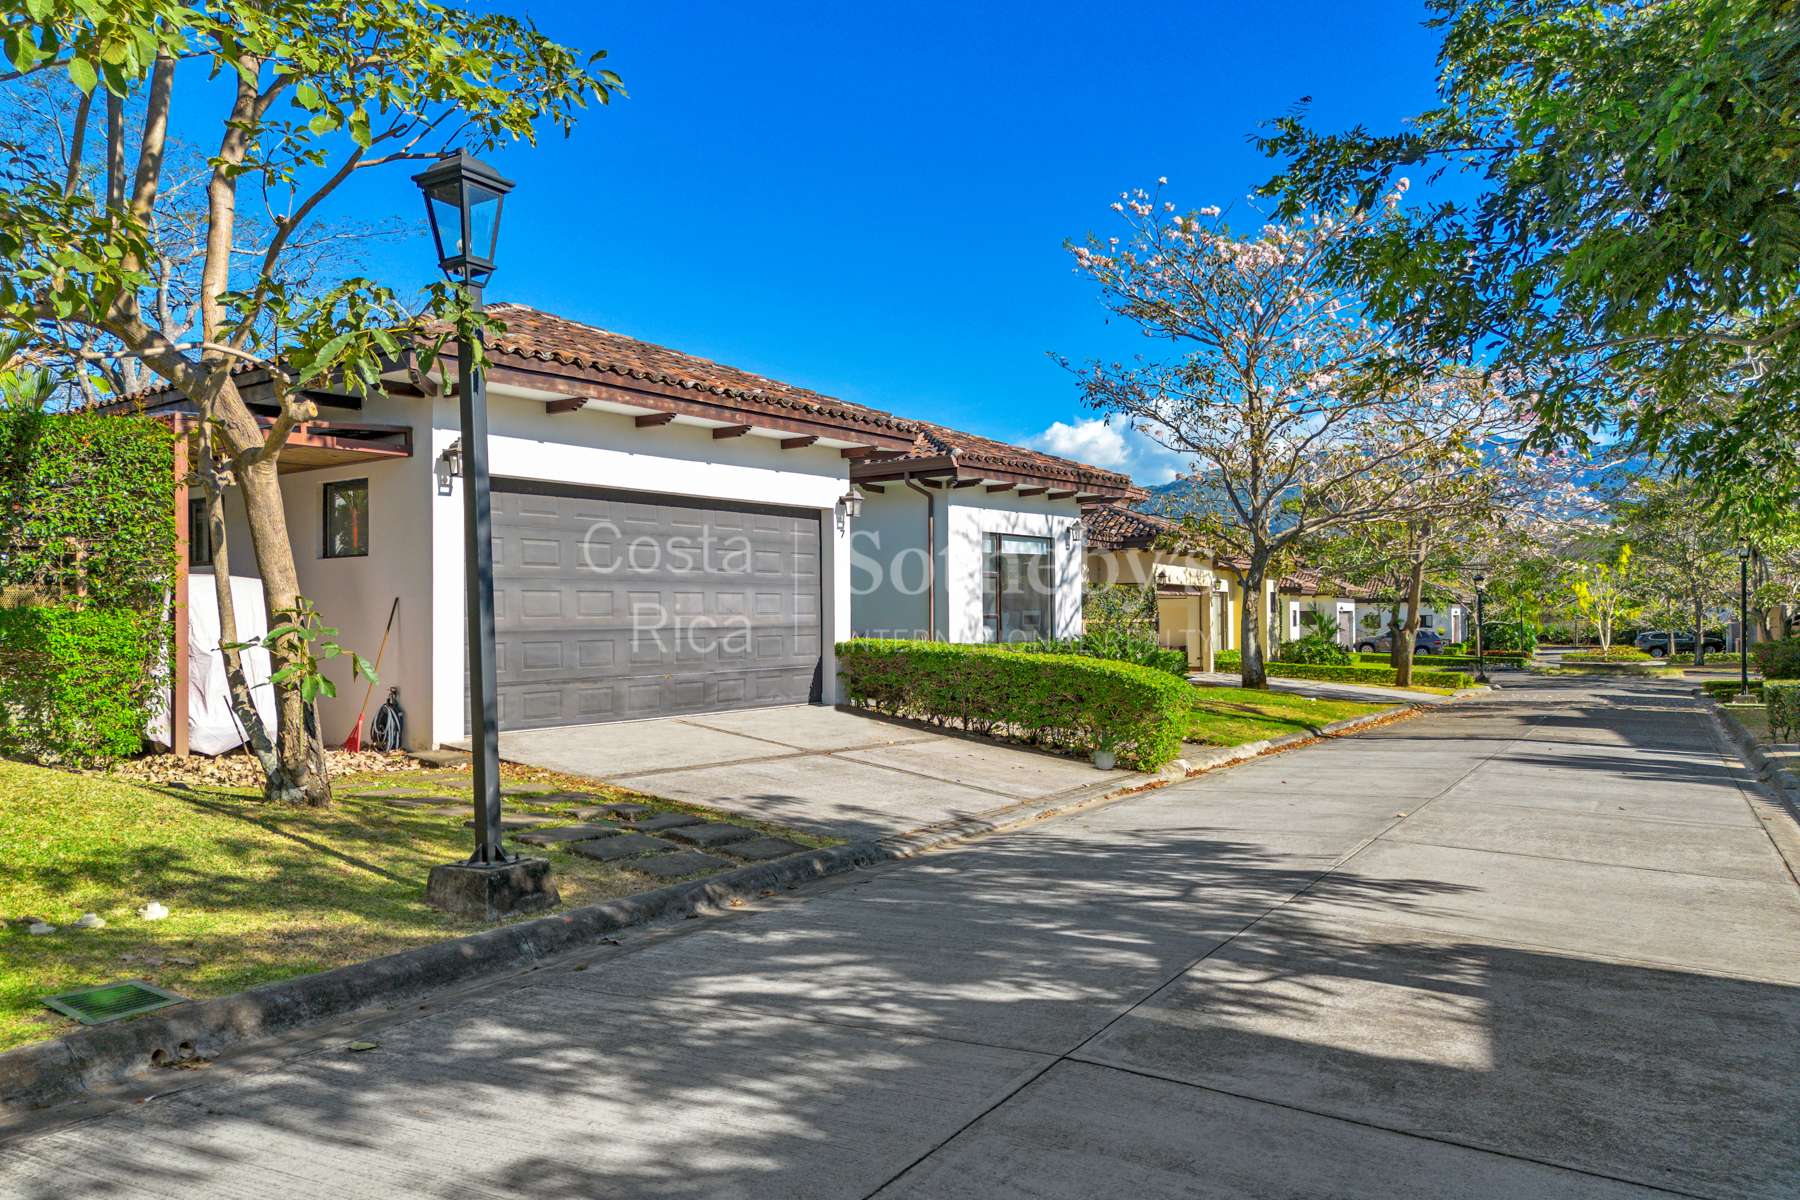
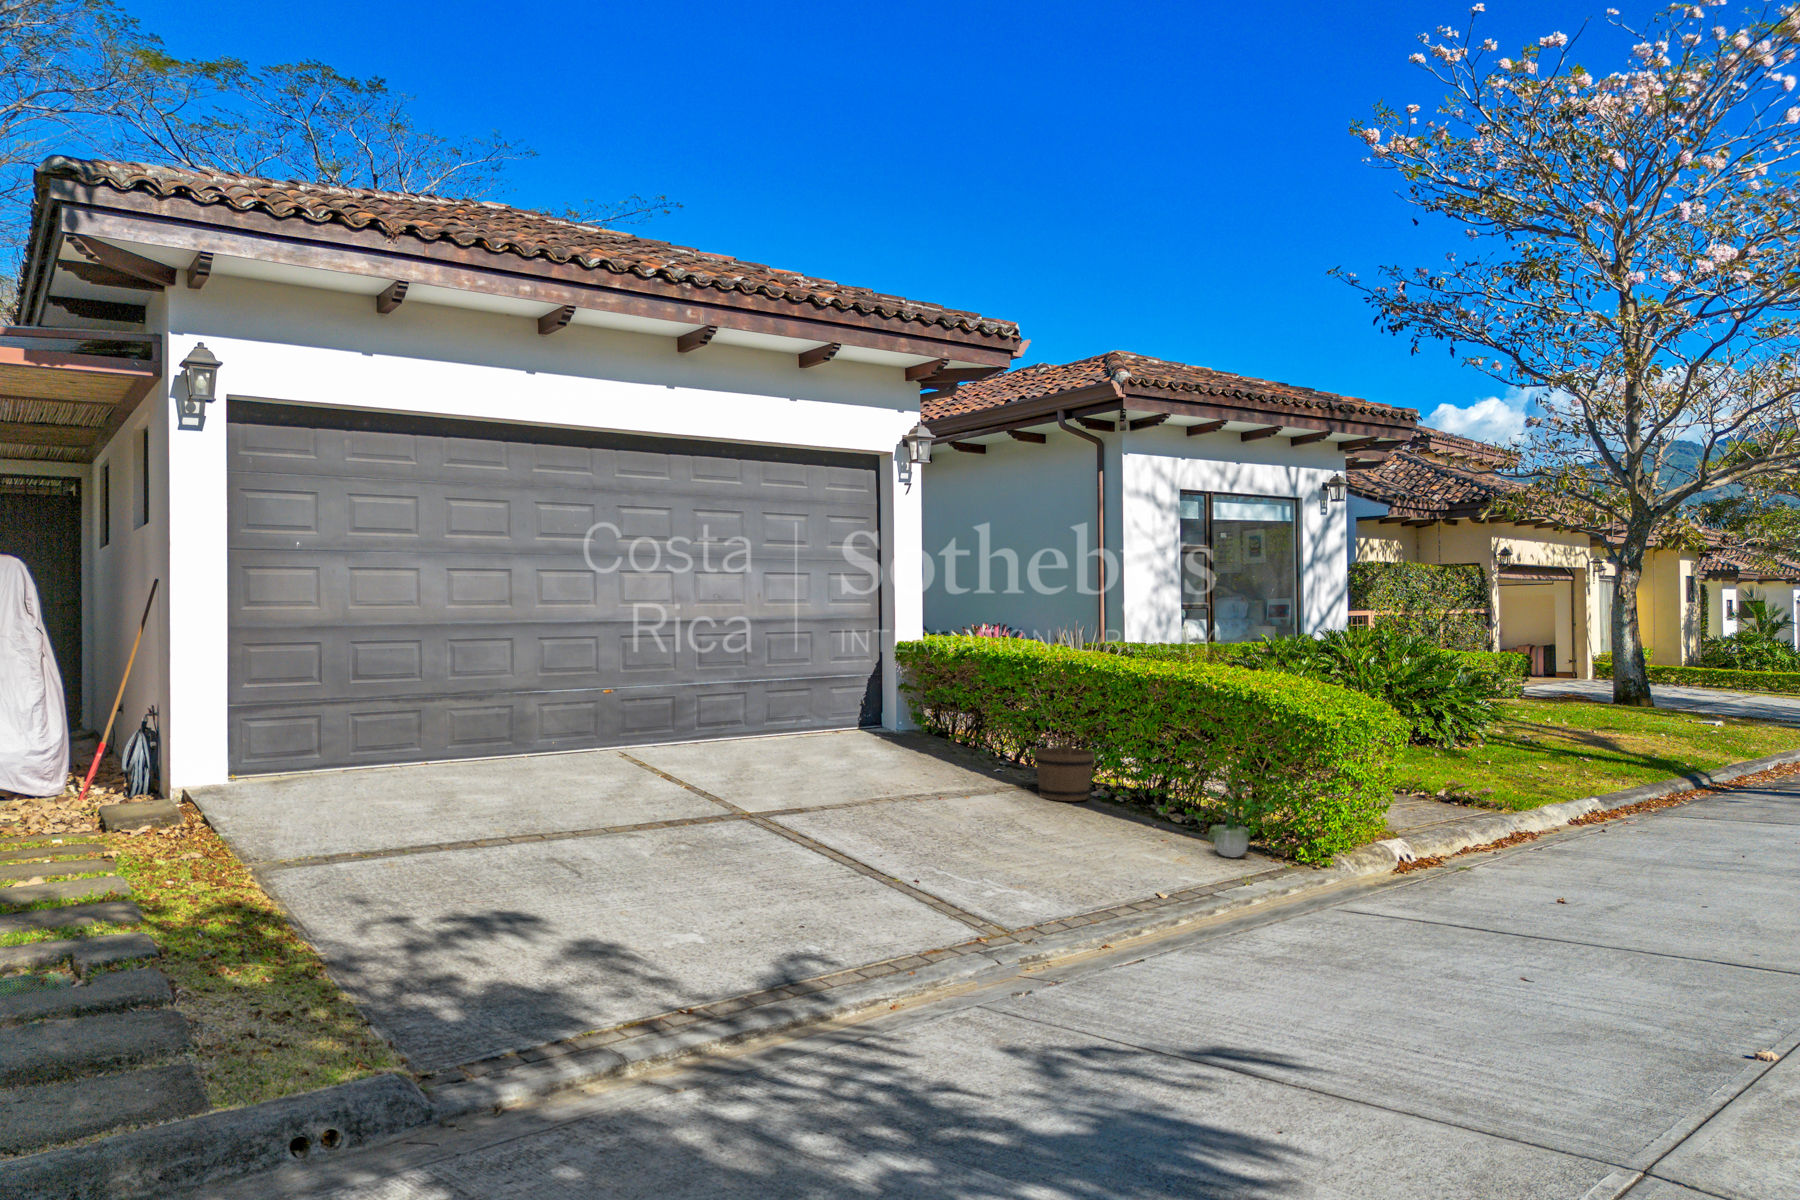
bucket: none [965,707,1004,746] -> present [1035,740,1095,801]

